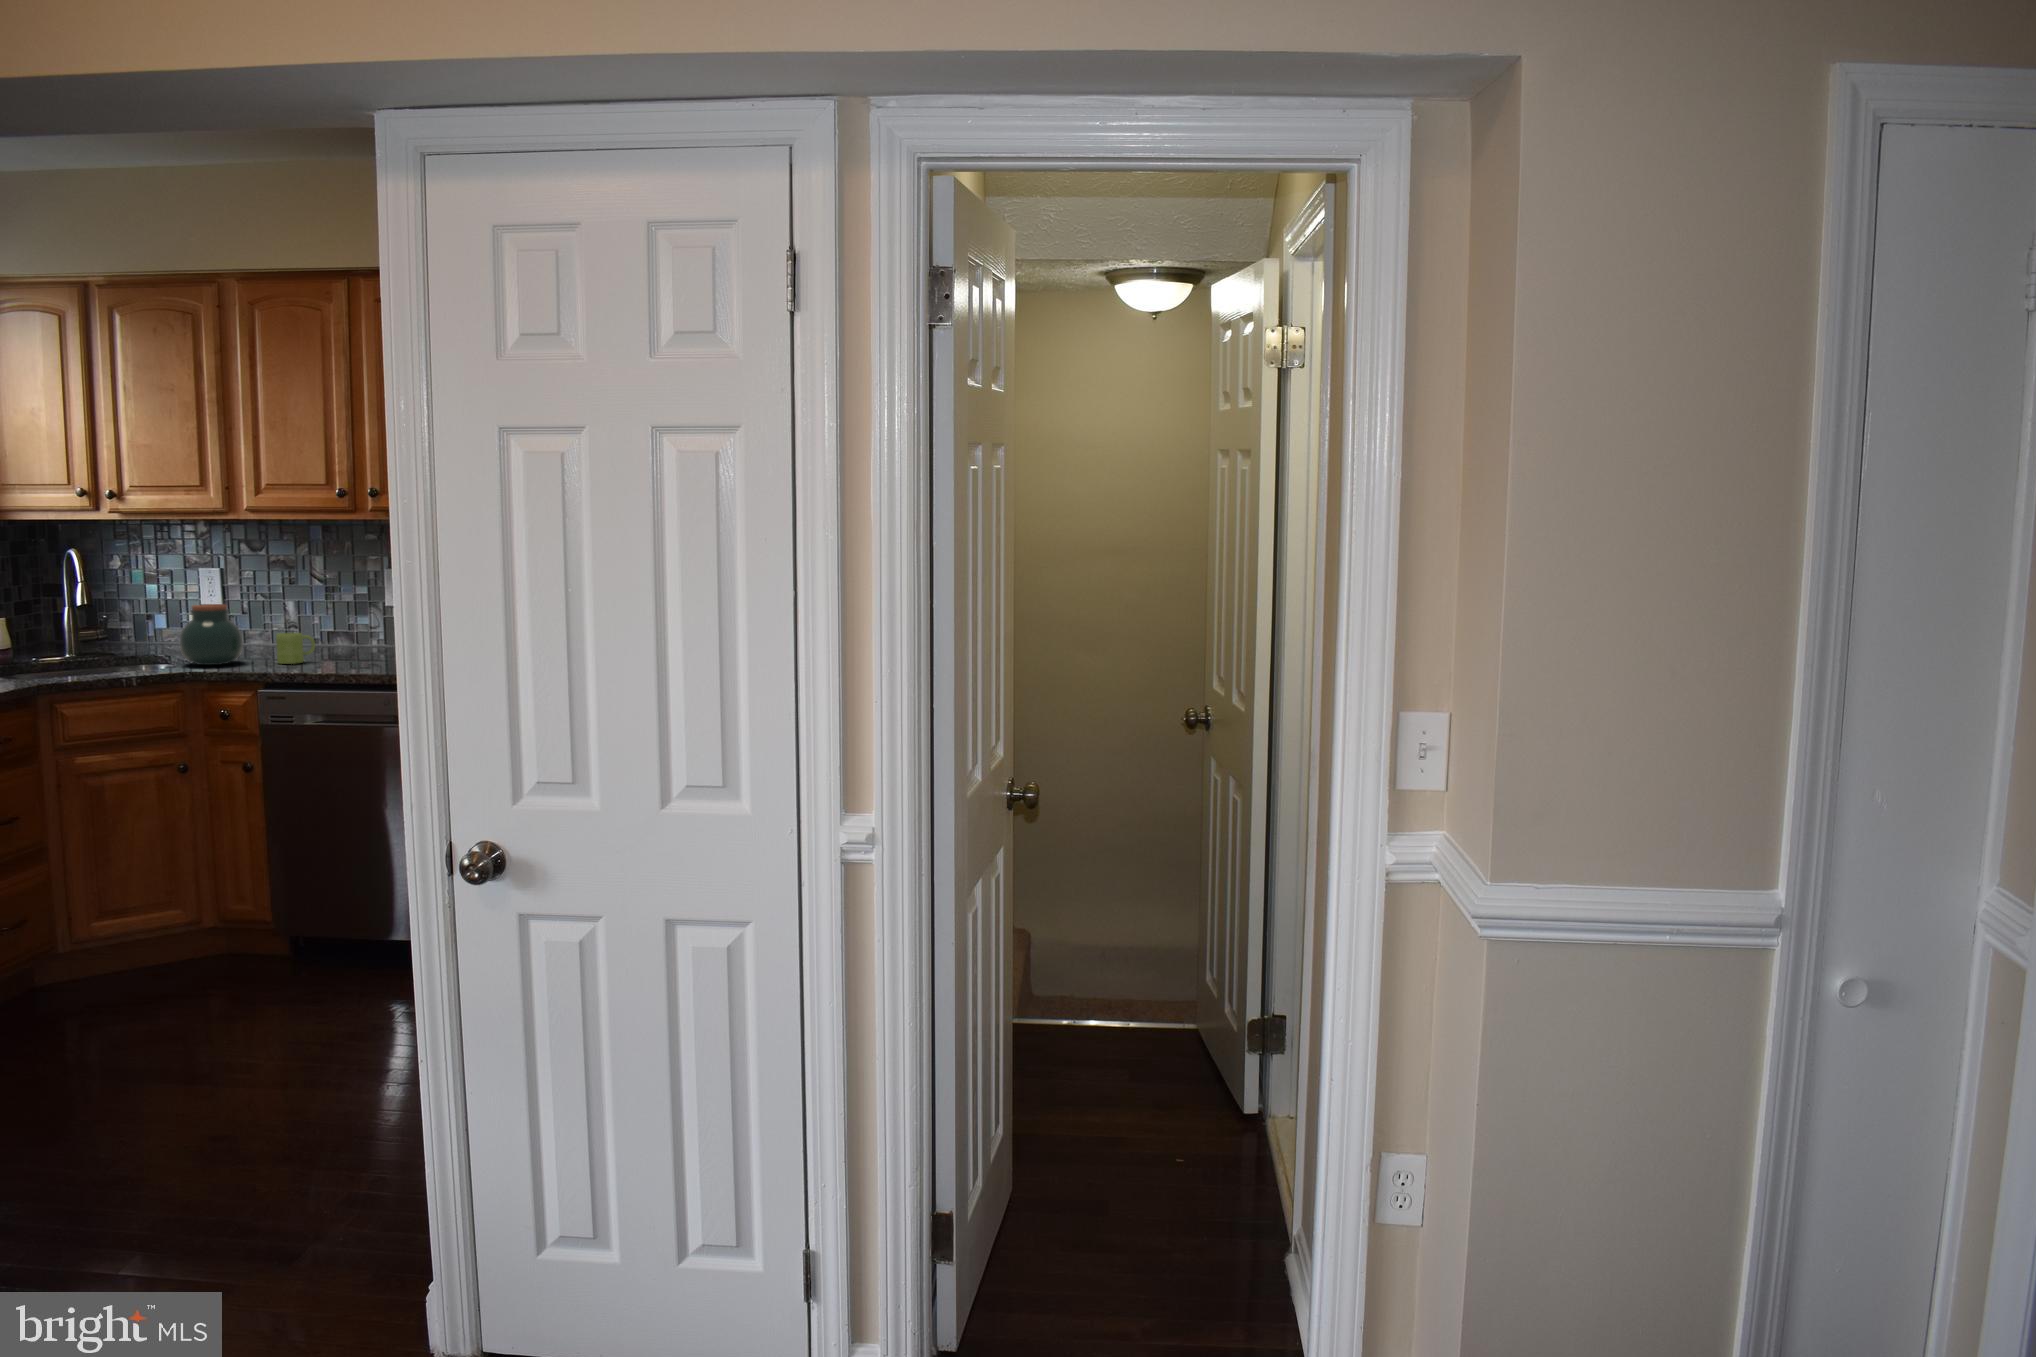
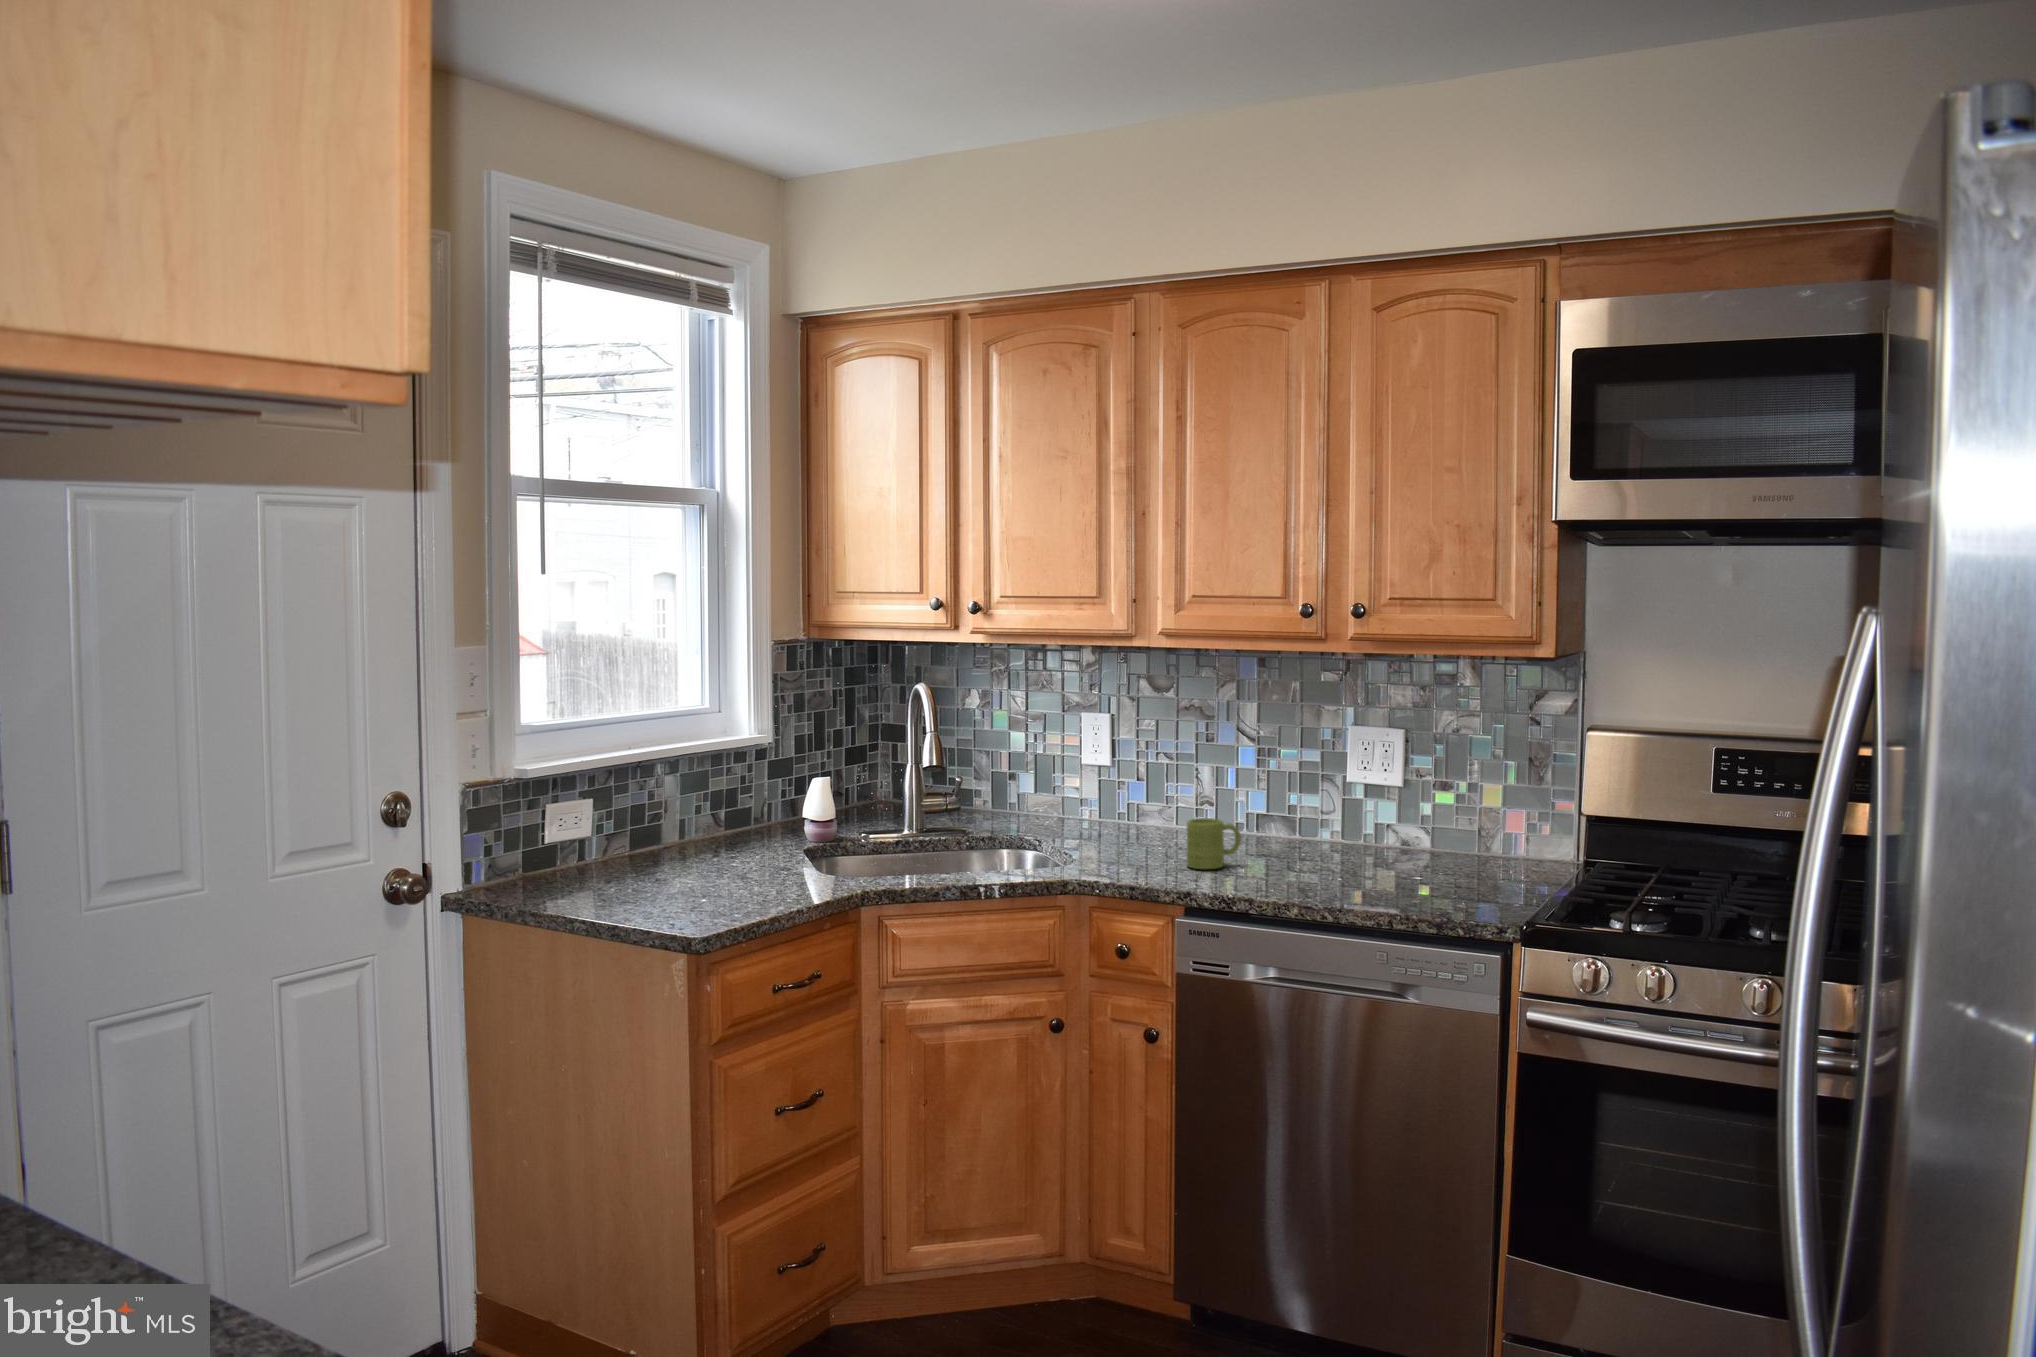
jar: present [180,604,243,665] -> none [1057,772,1140,866]

